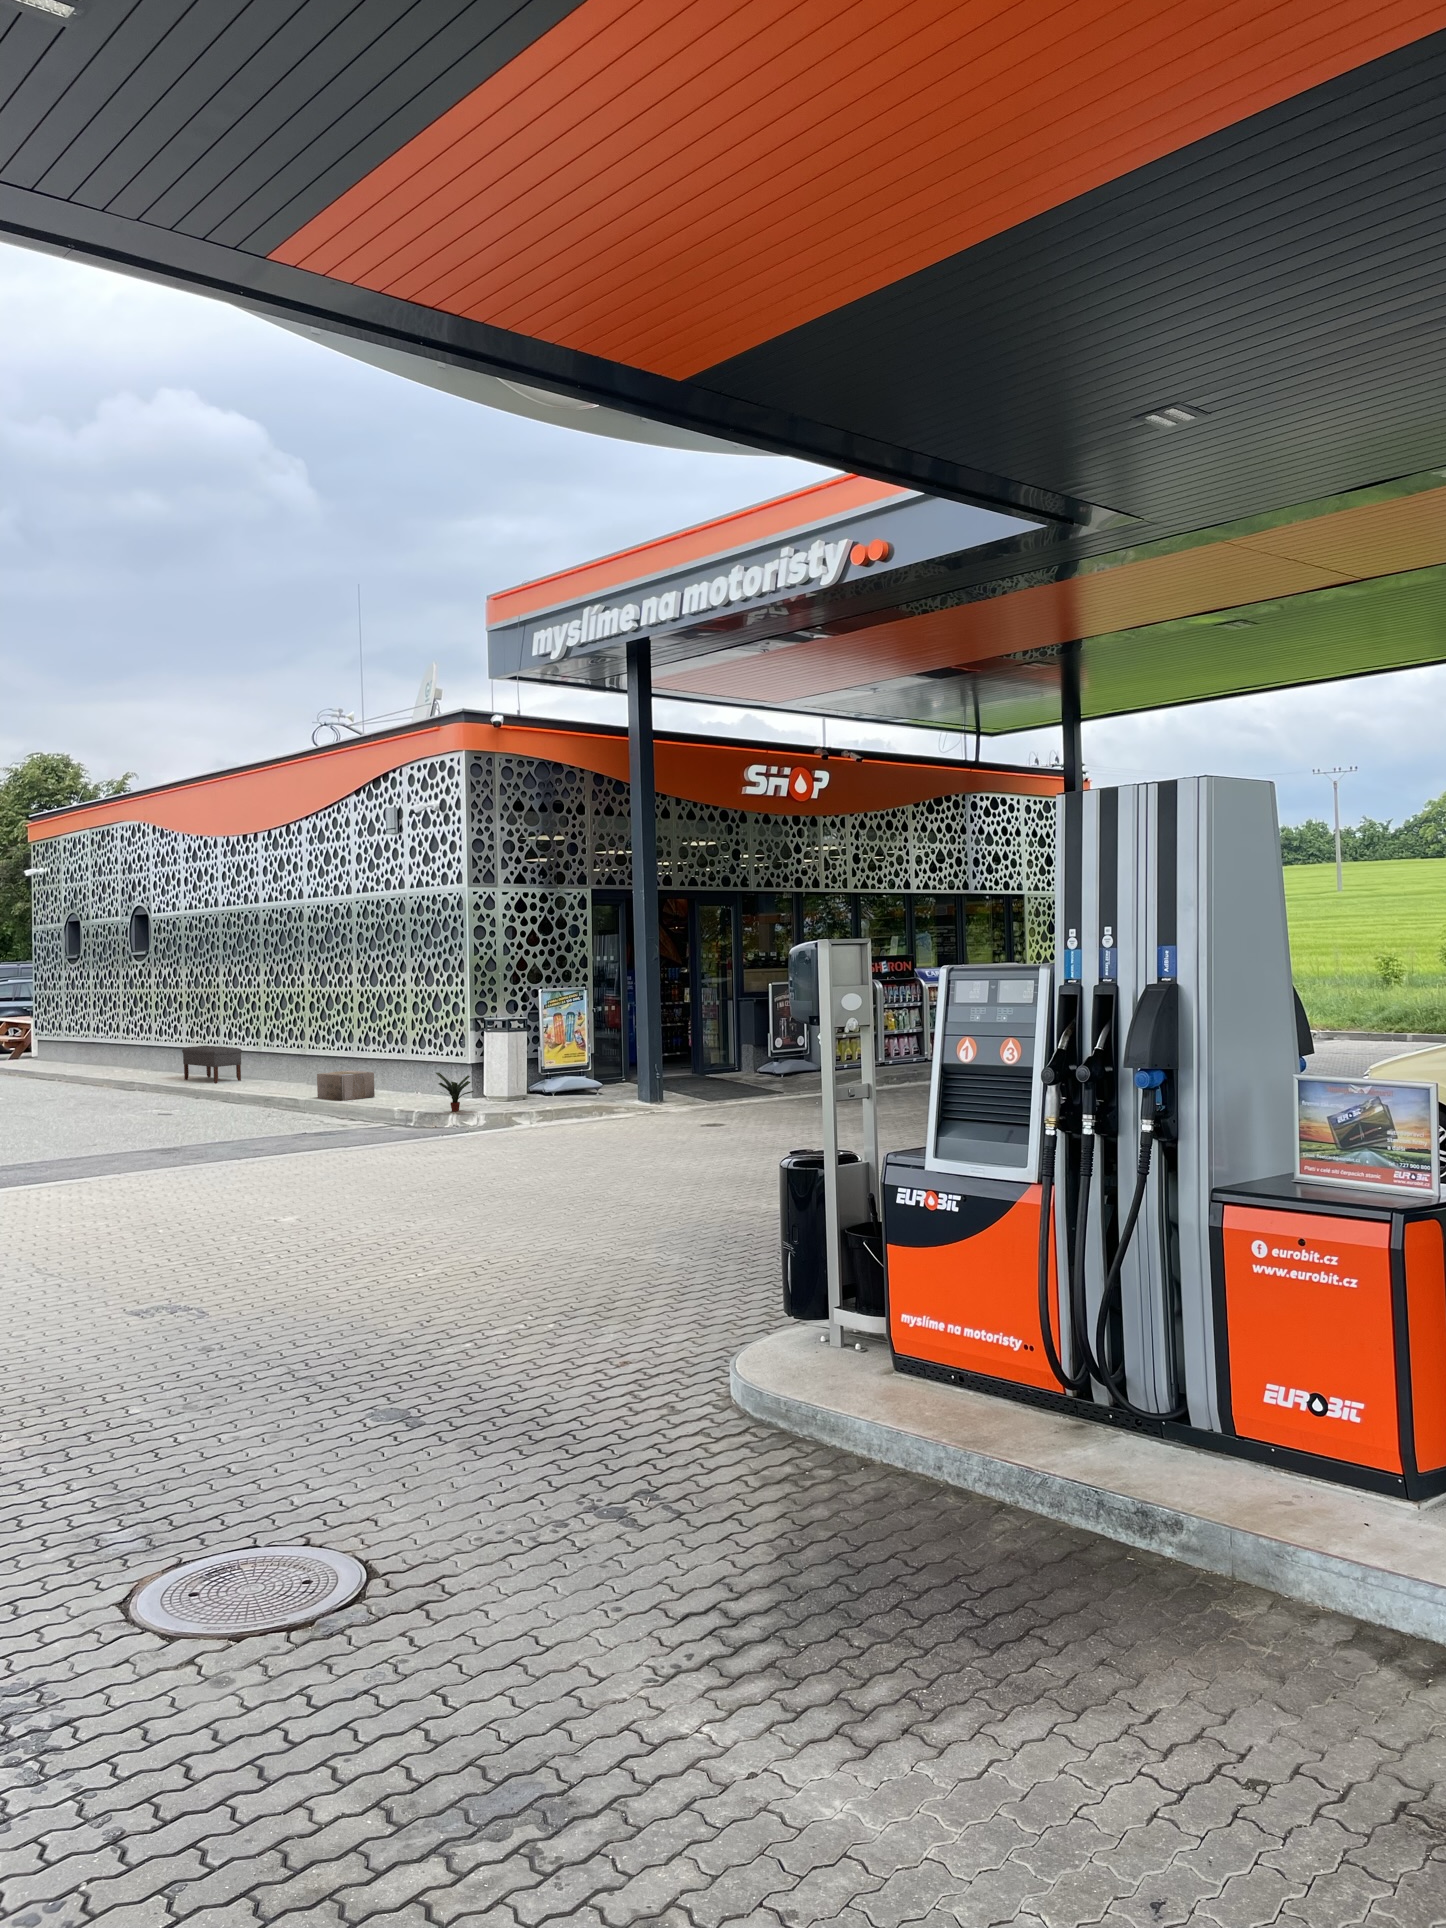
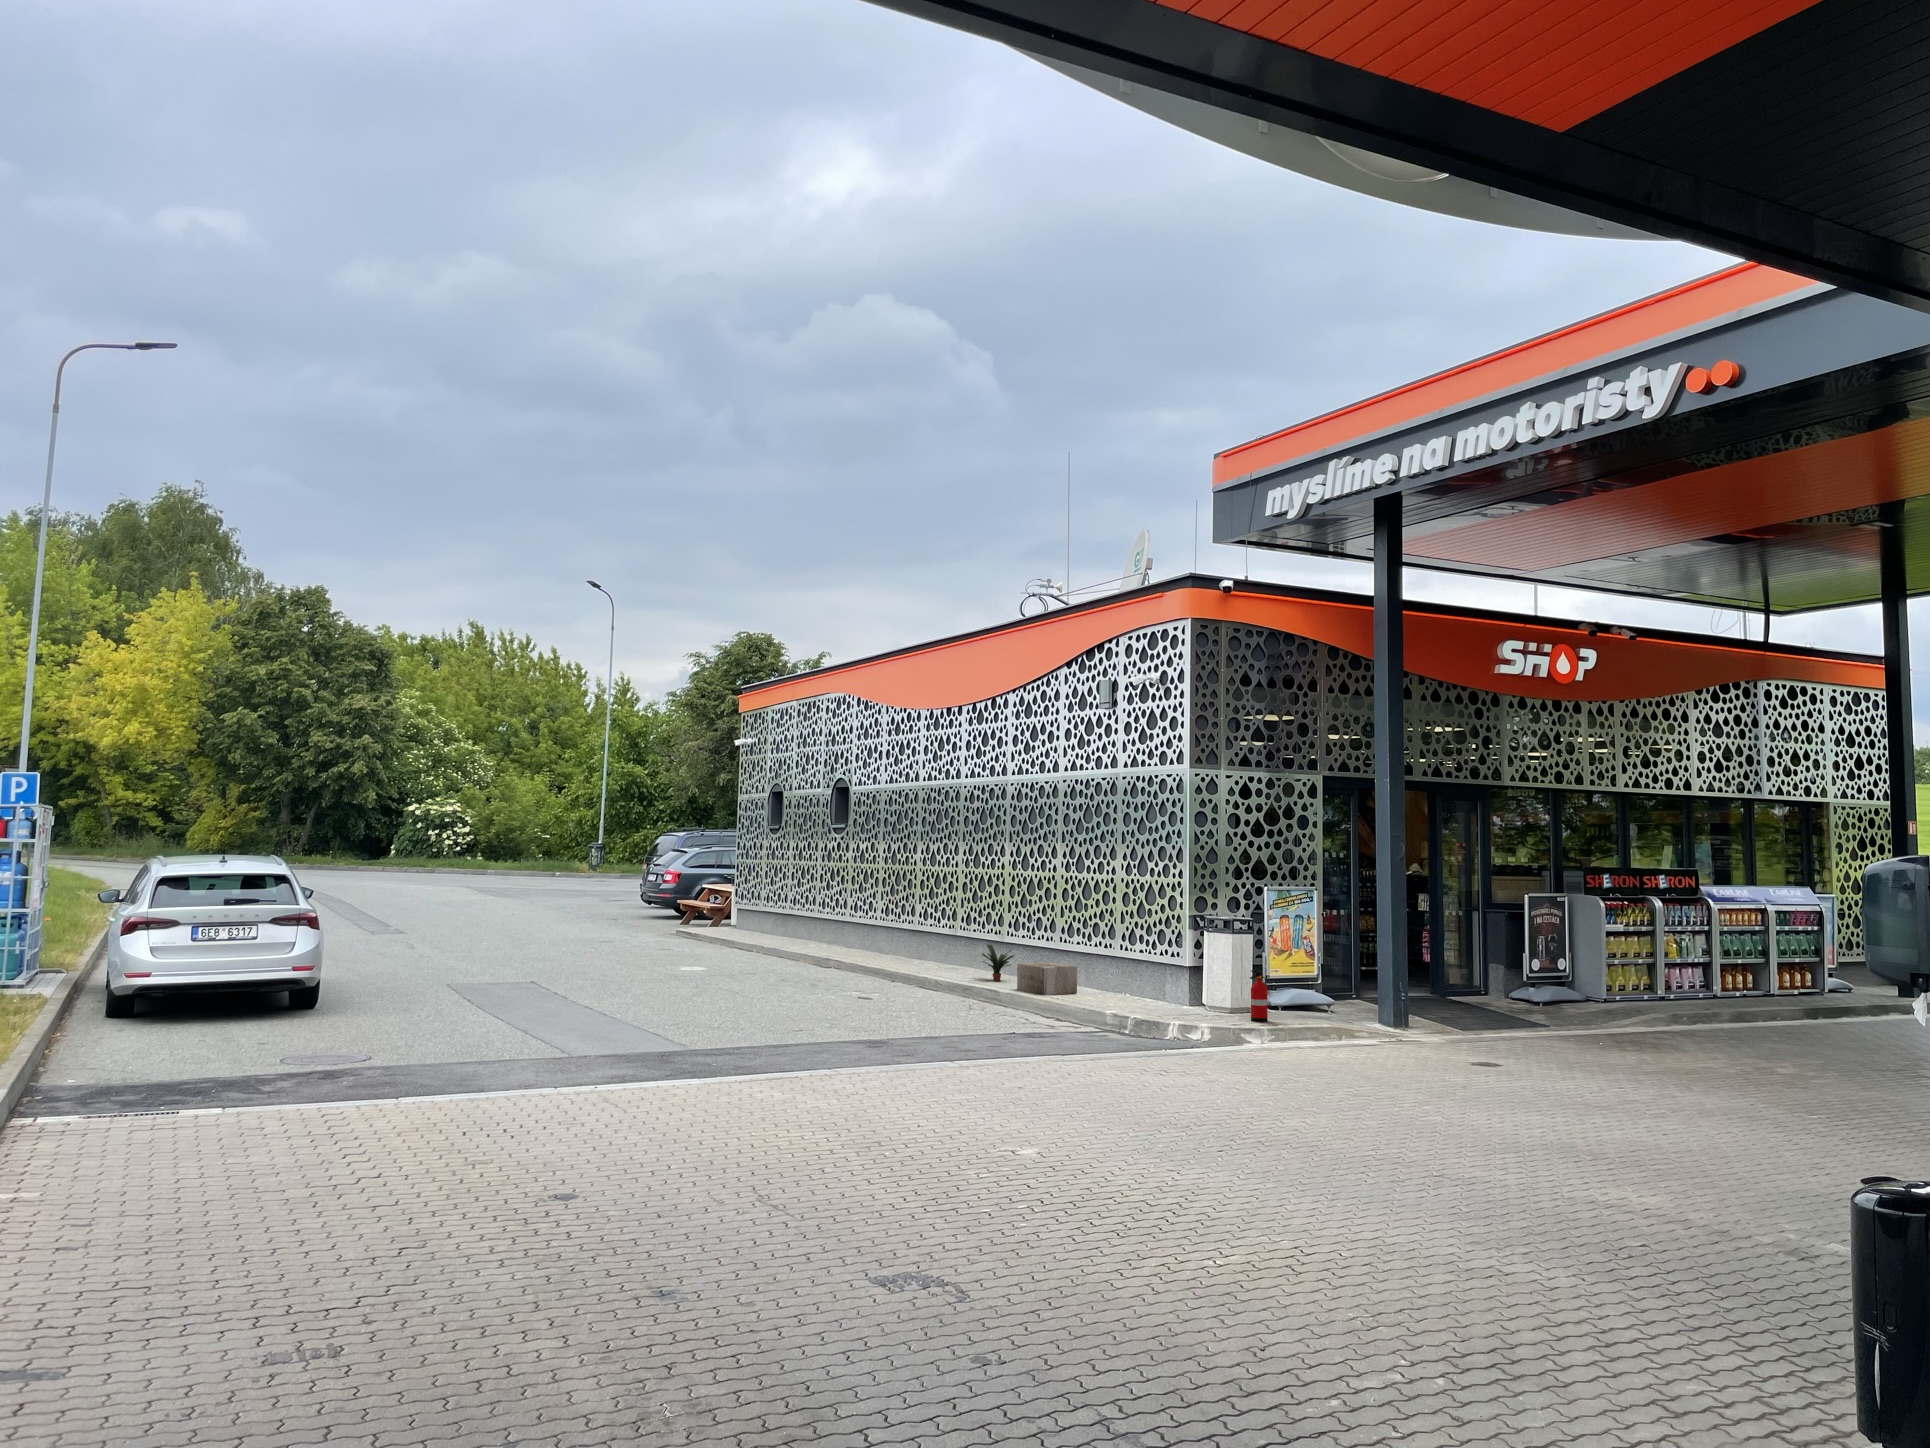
bench: present [182,1046,242,1083] -> none [877,925,936,966]
fire extinguisher: none [525,1064,543,1109] -> present [1250,970,1268,1022]
potted plant: present [436,1073,474,1111] -> present [982,944,1014,982]

